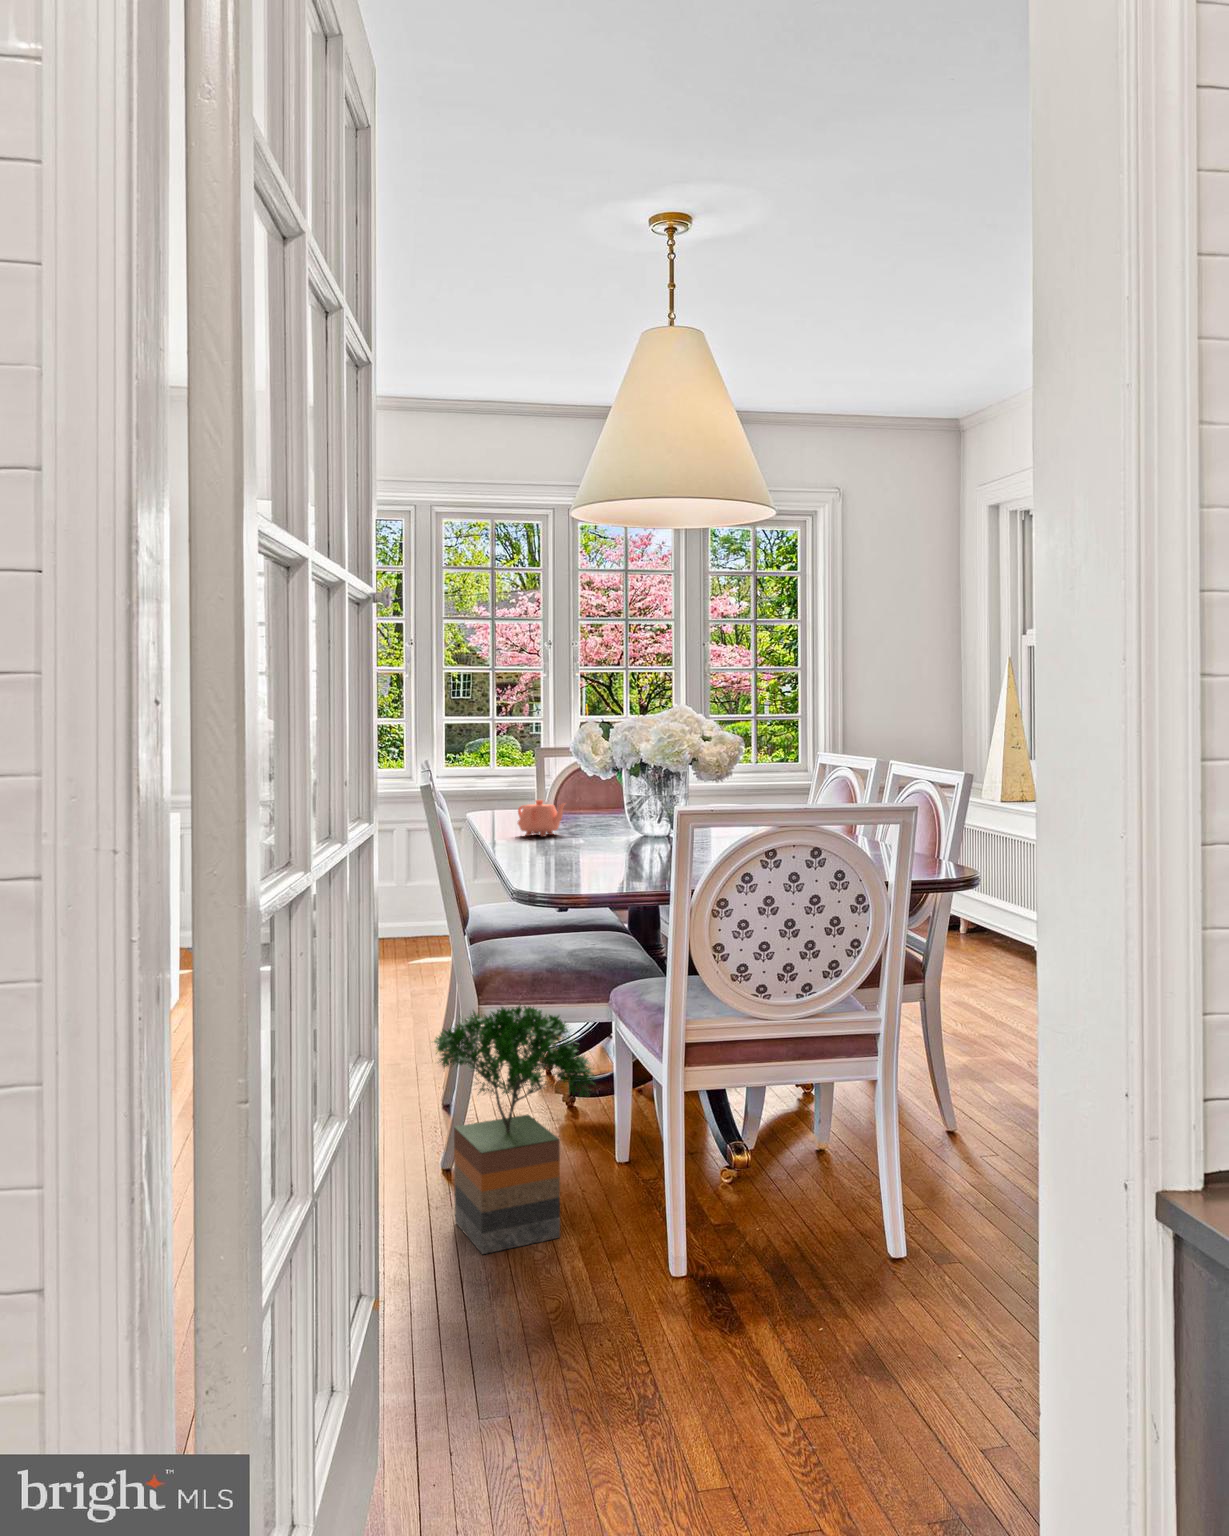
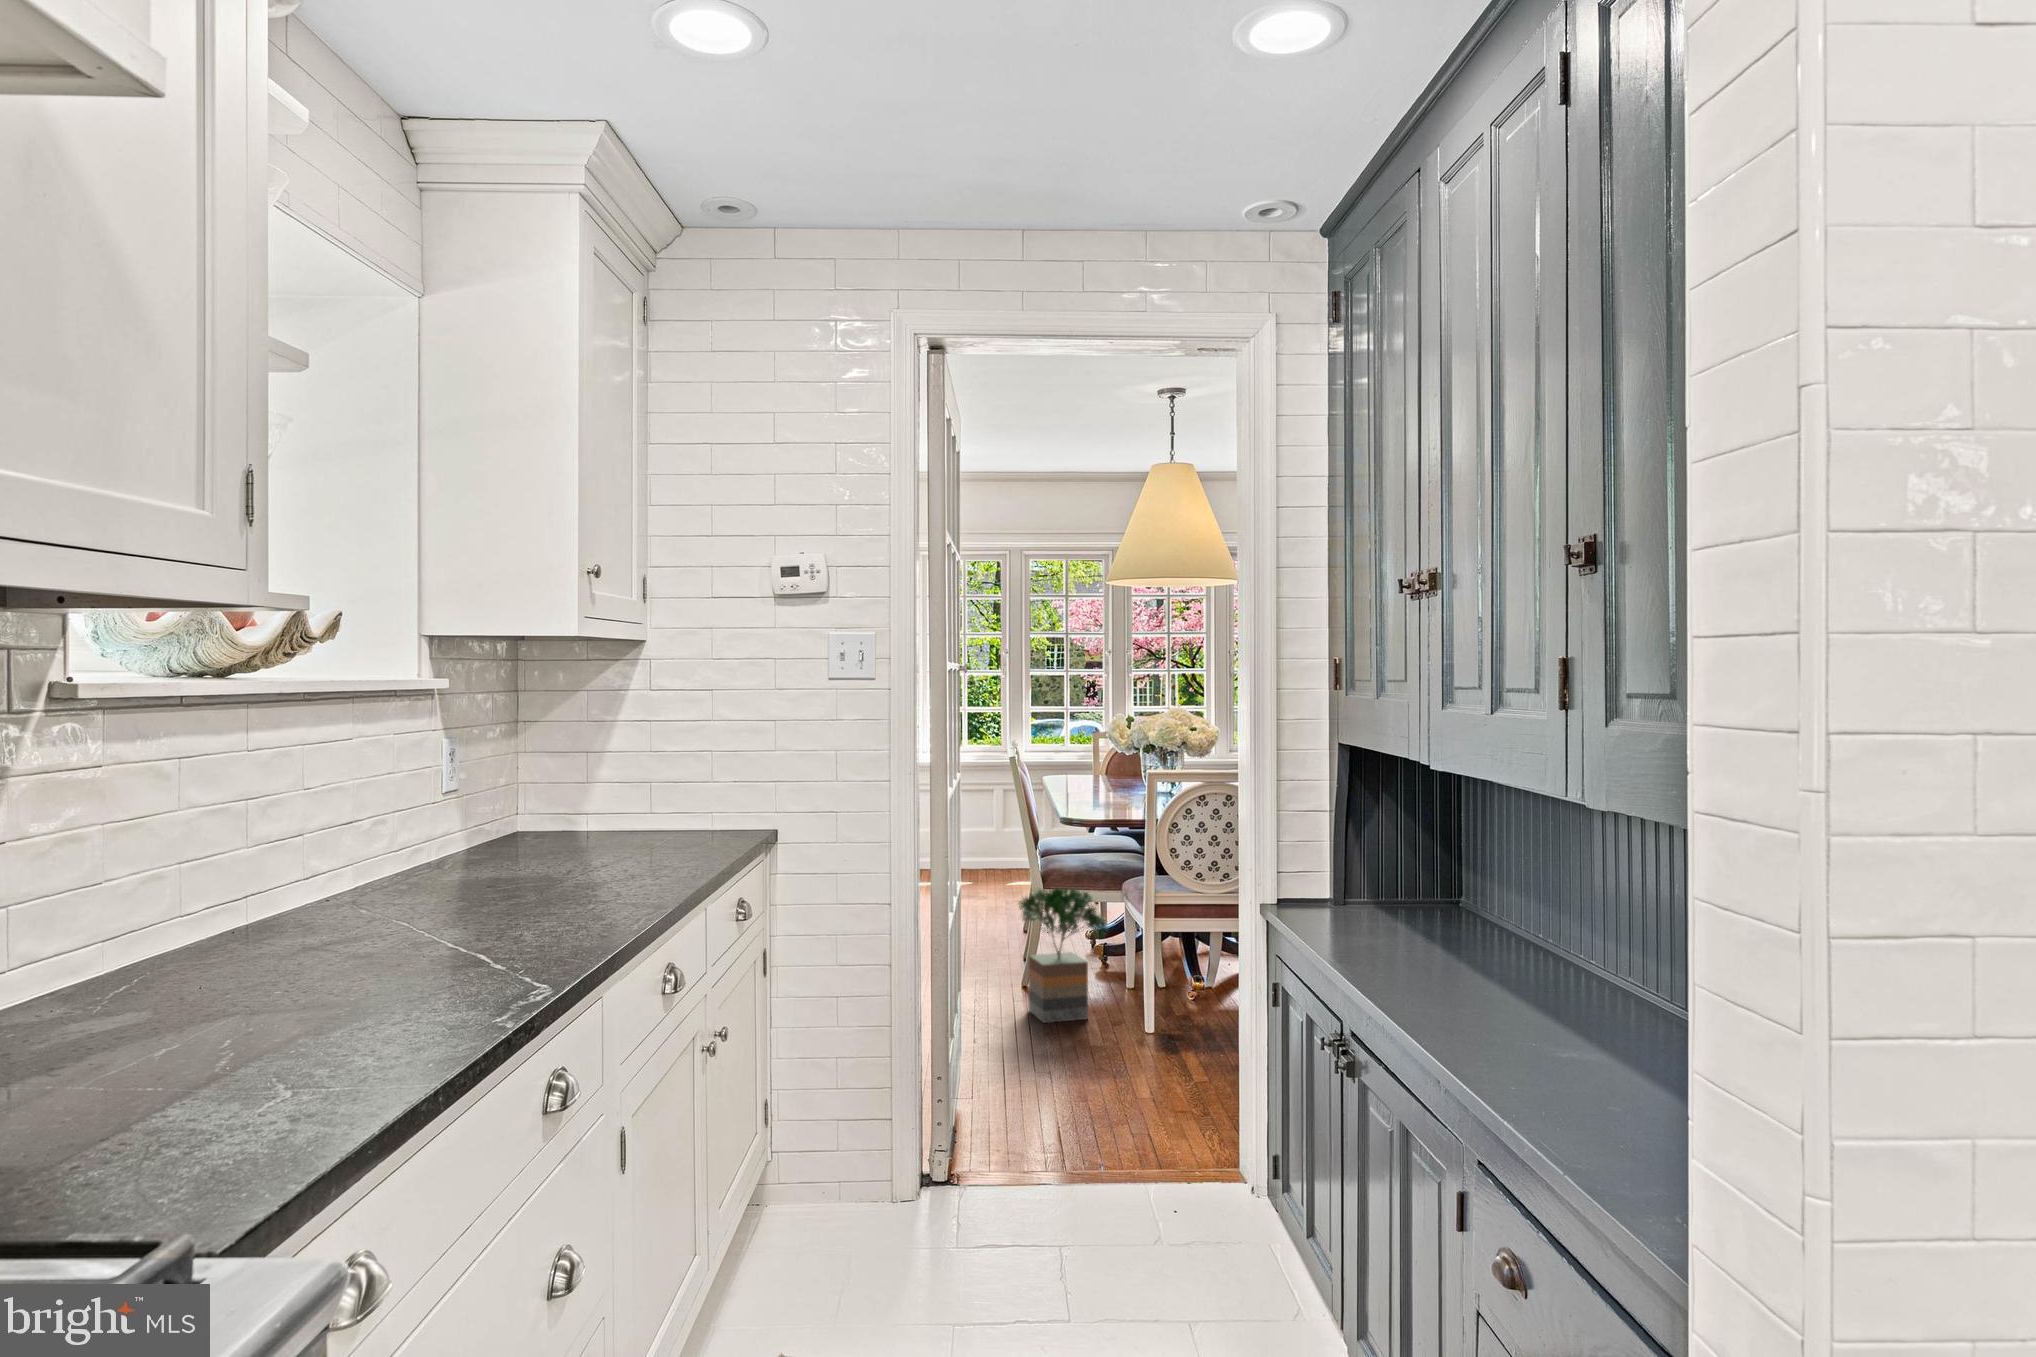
teapot: present [518,800,565,836] -> none [1074,769,1106,793]

